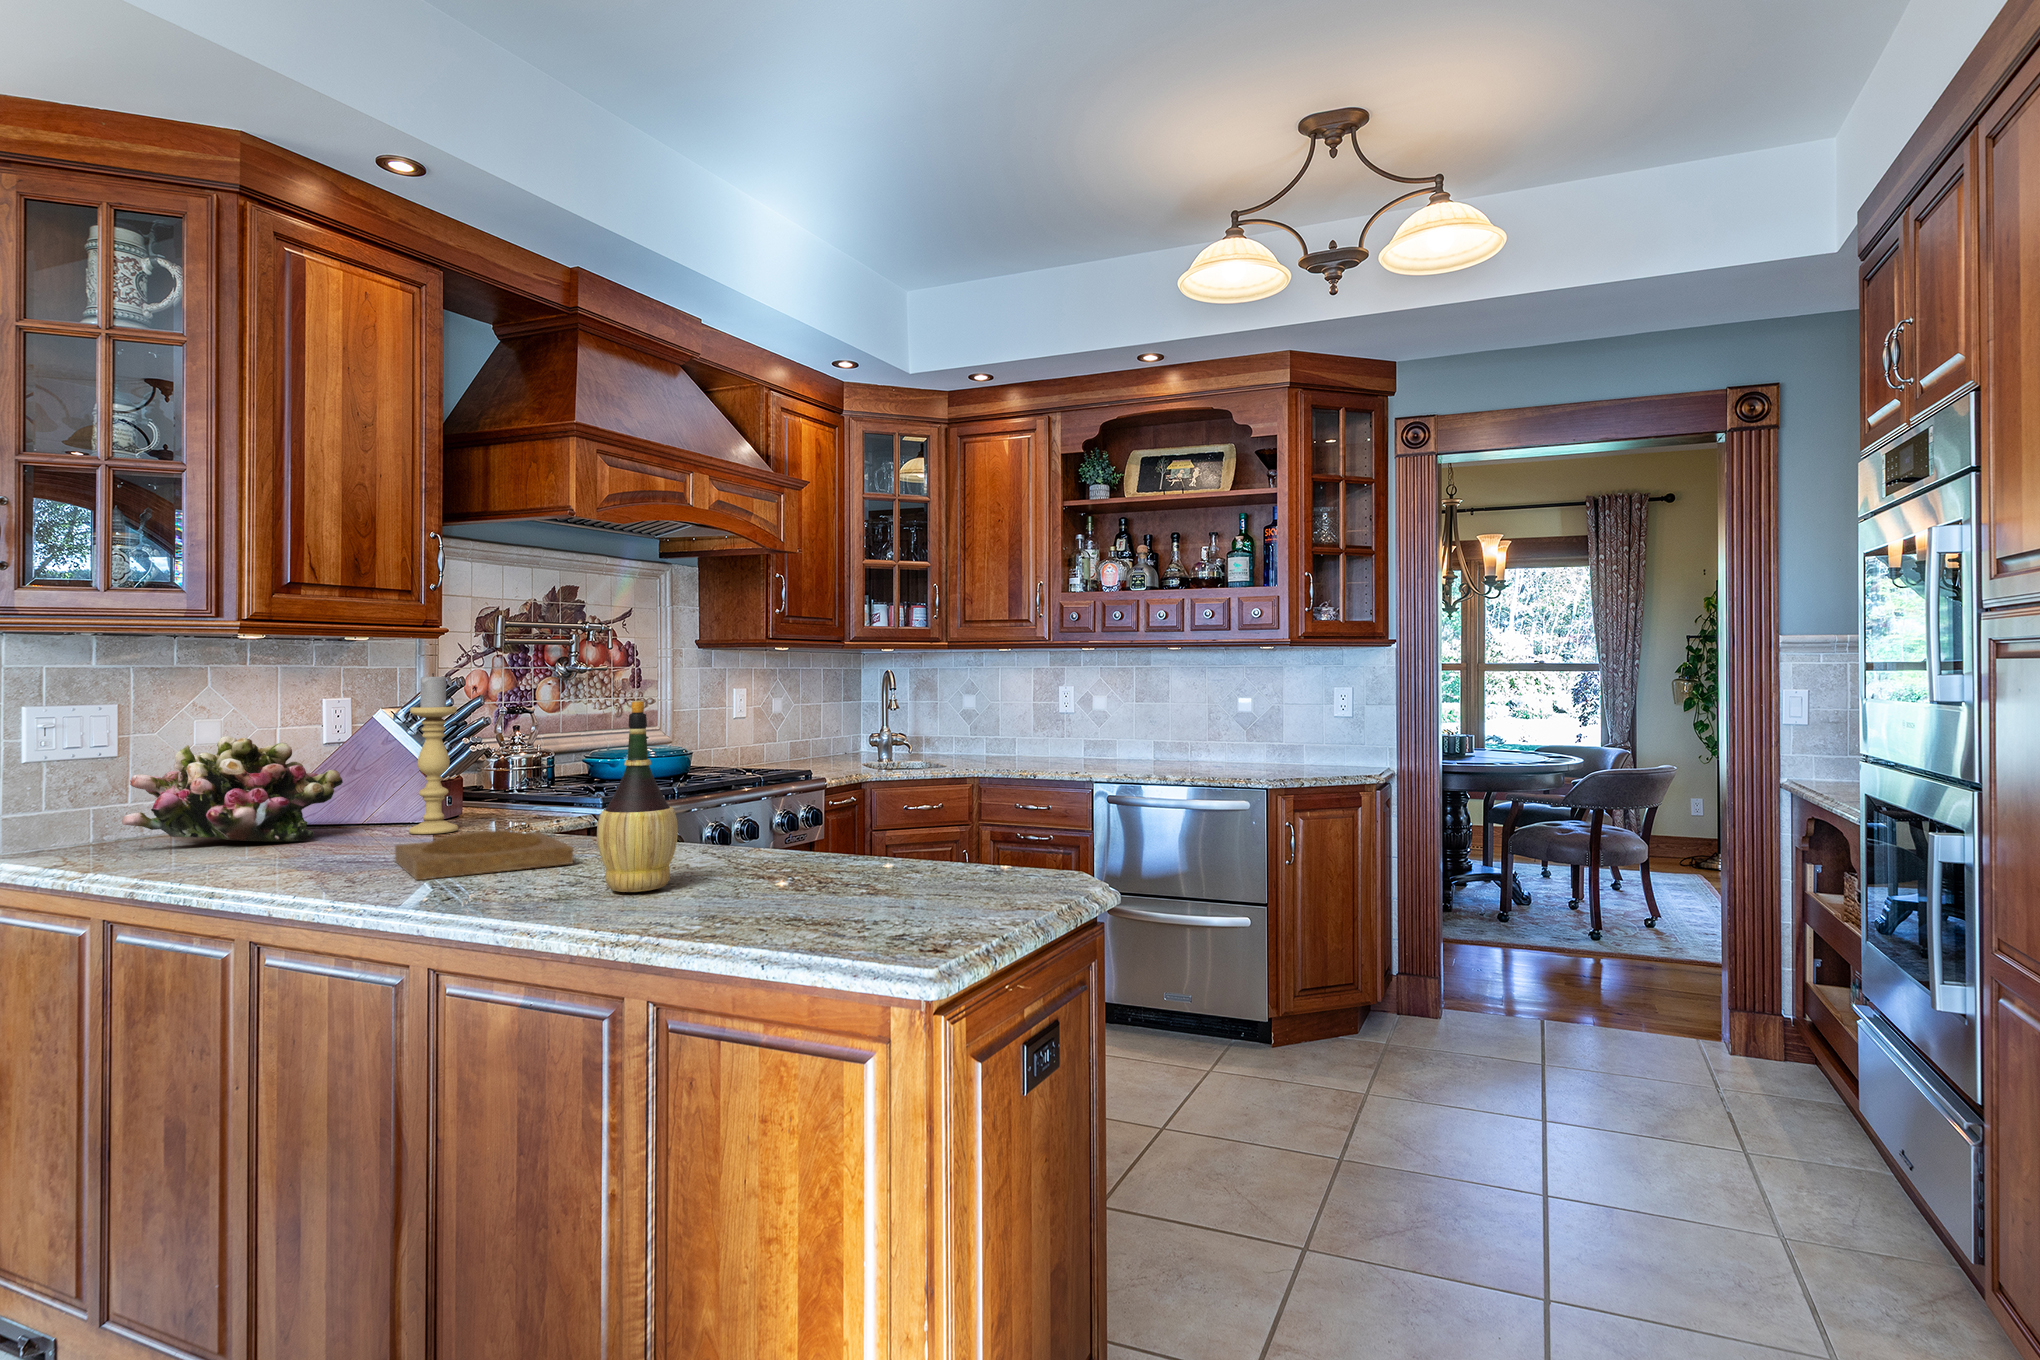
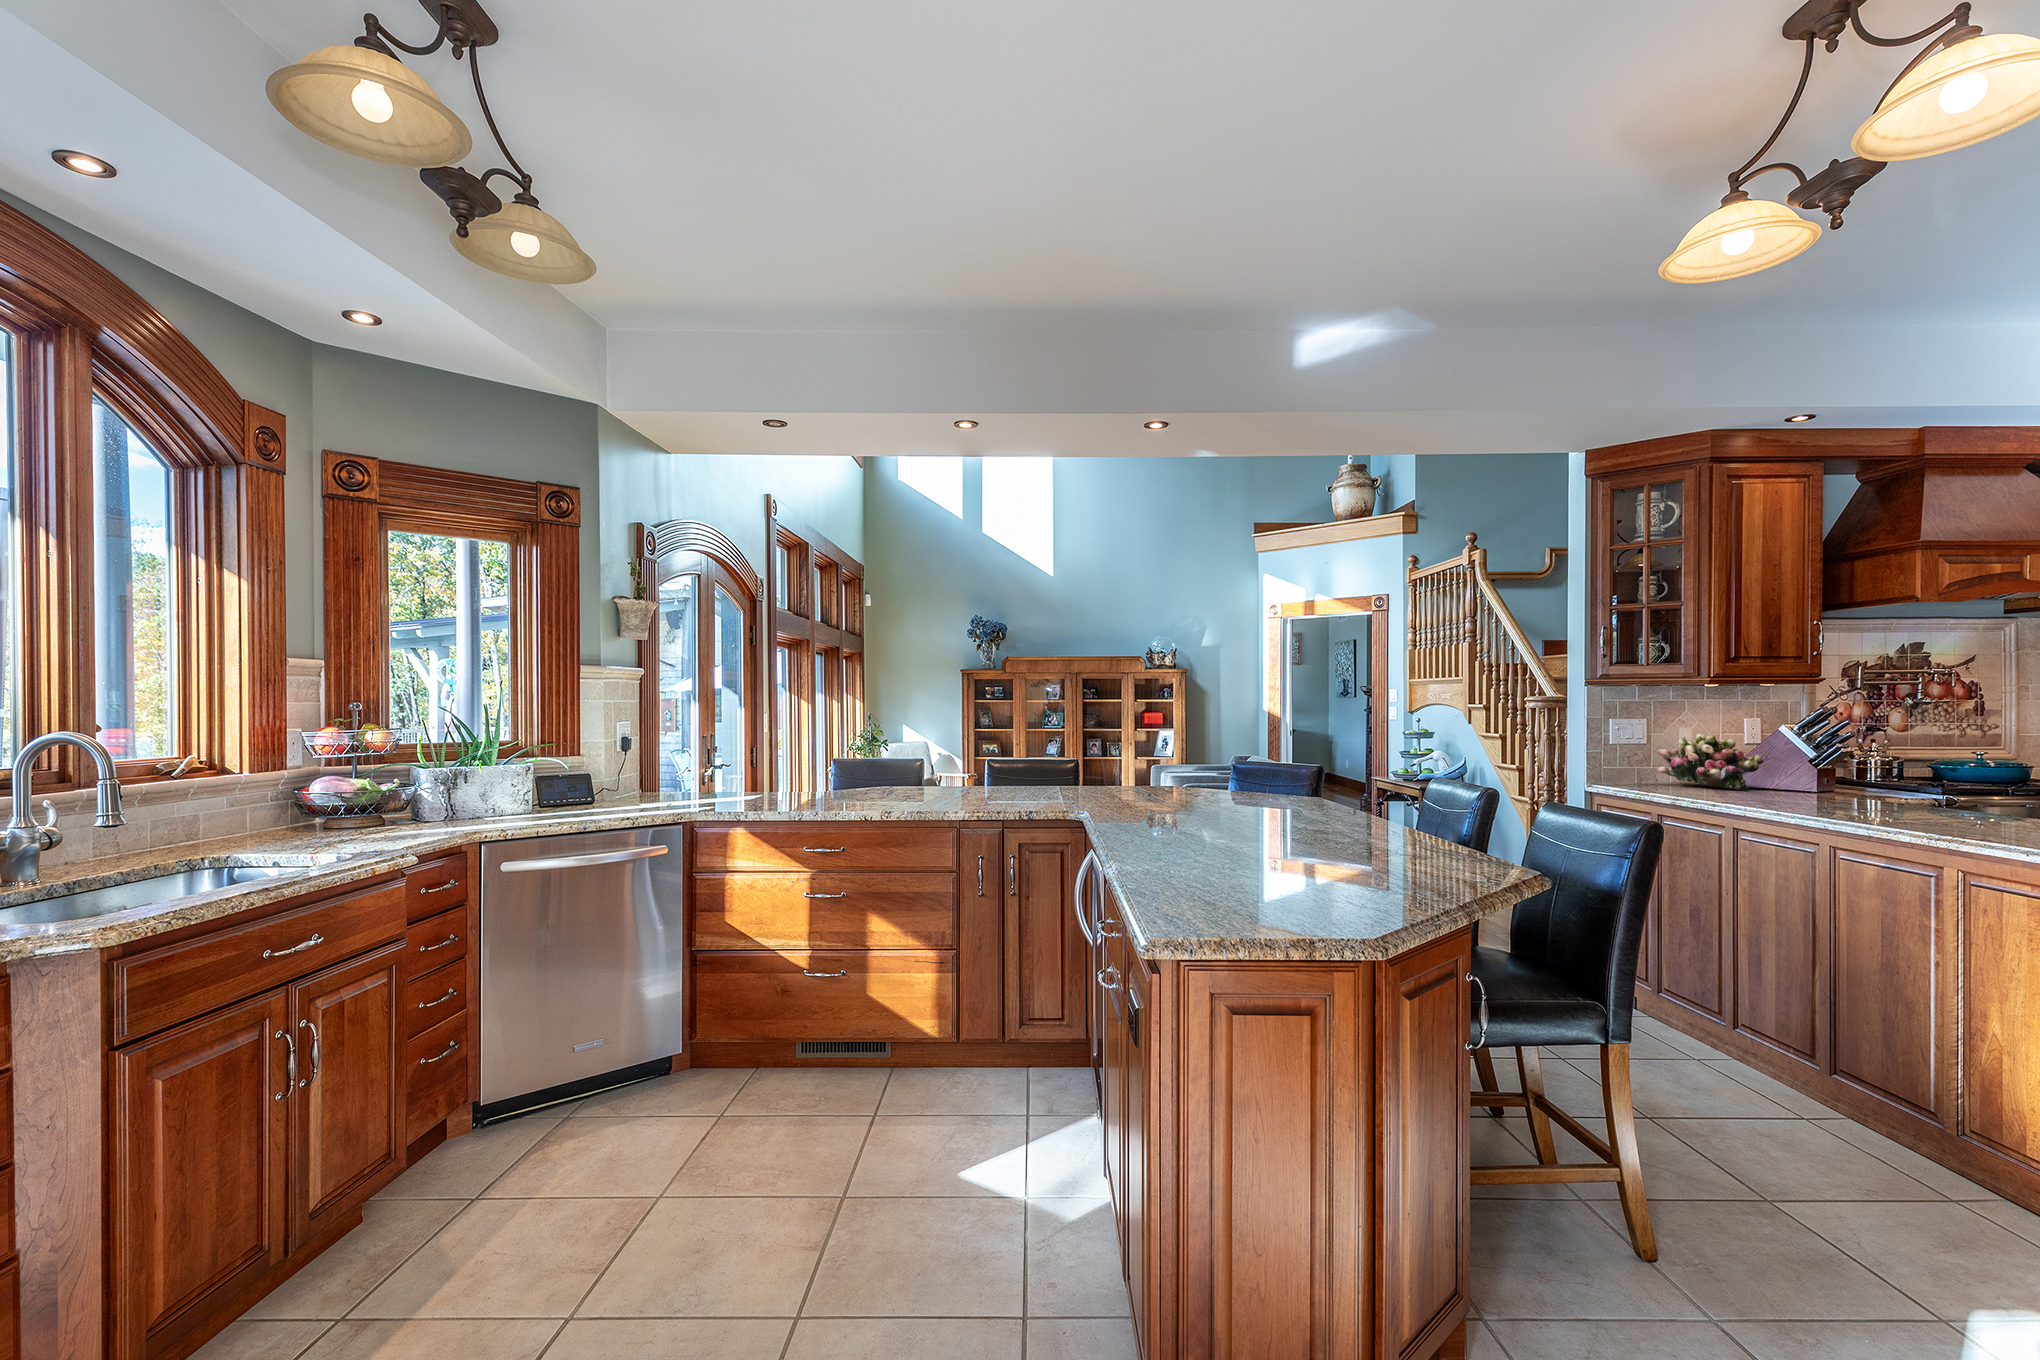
candle holder: present [409,673,458,834] -> none [1804,705,1835,796]
wine bottle: present [597,701,678,892] -> none [1930,725,1986,827]
tray: present [395,831,573,880] -> none [1803,792,1916,815]

